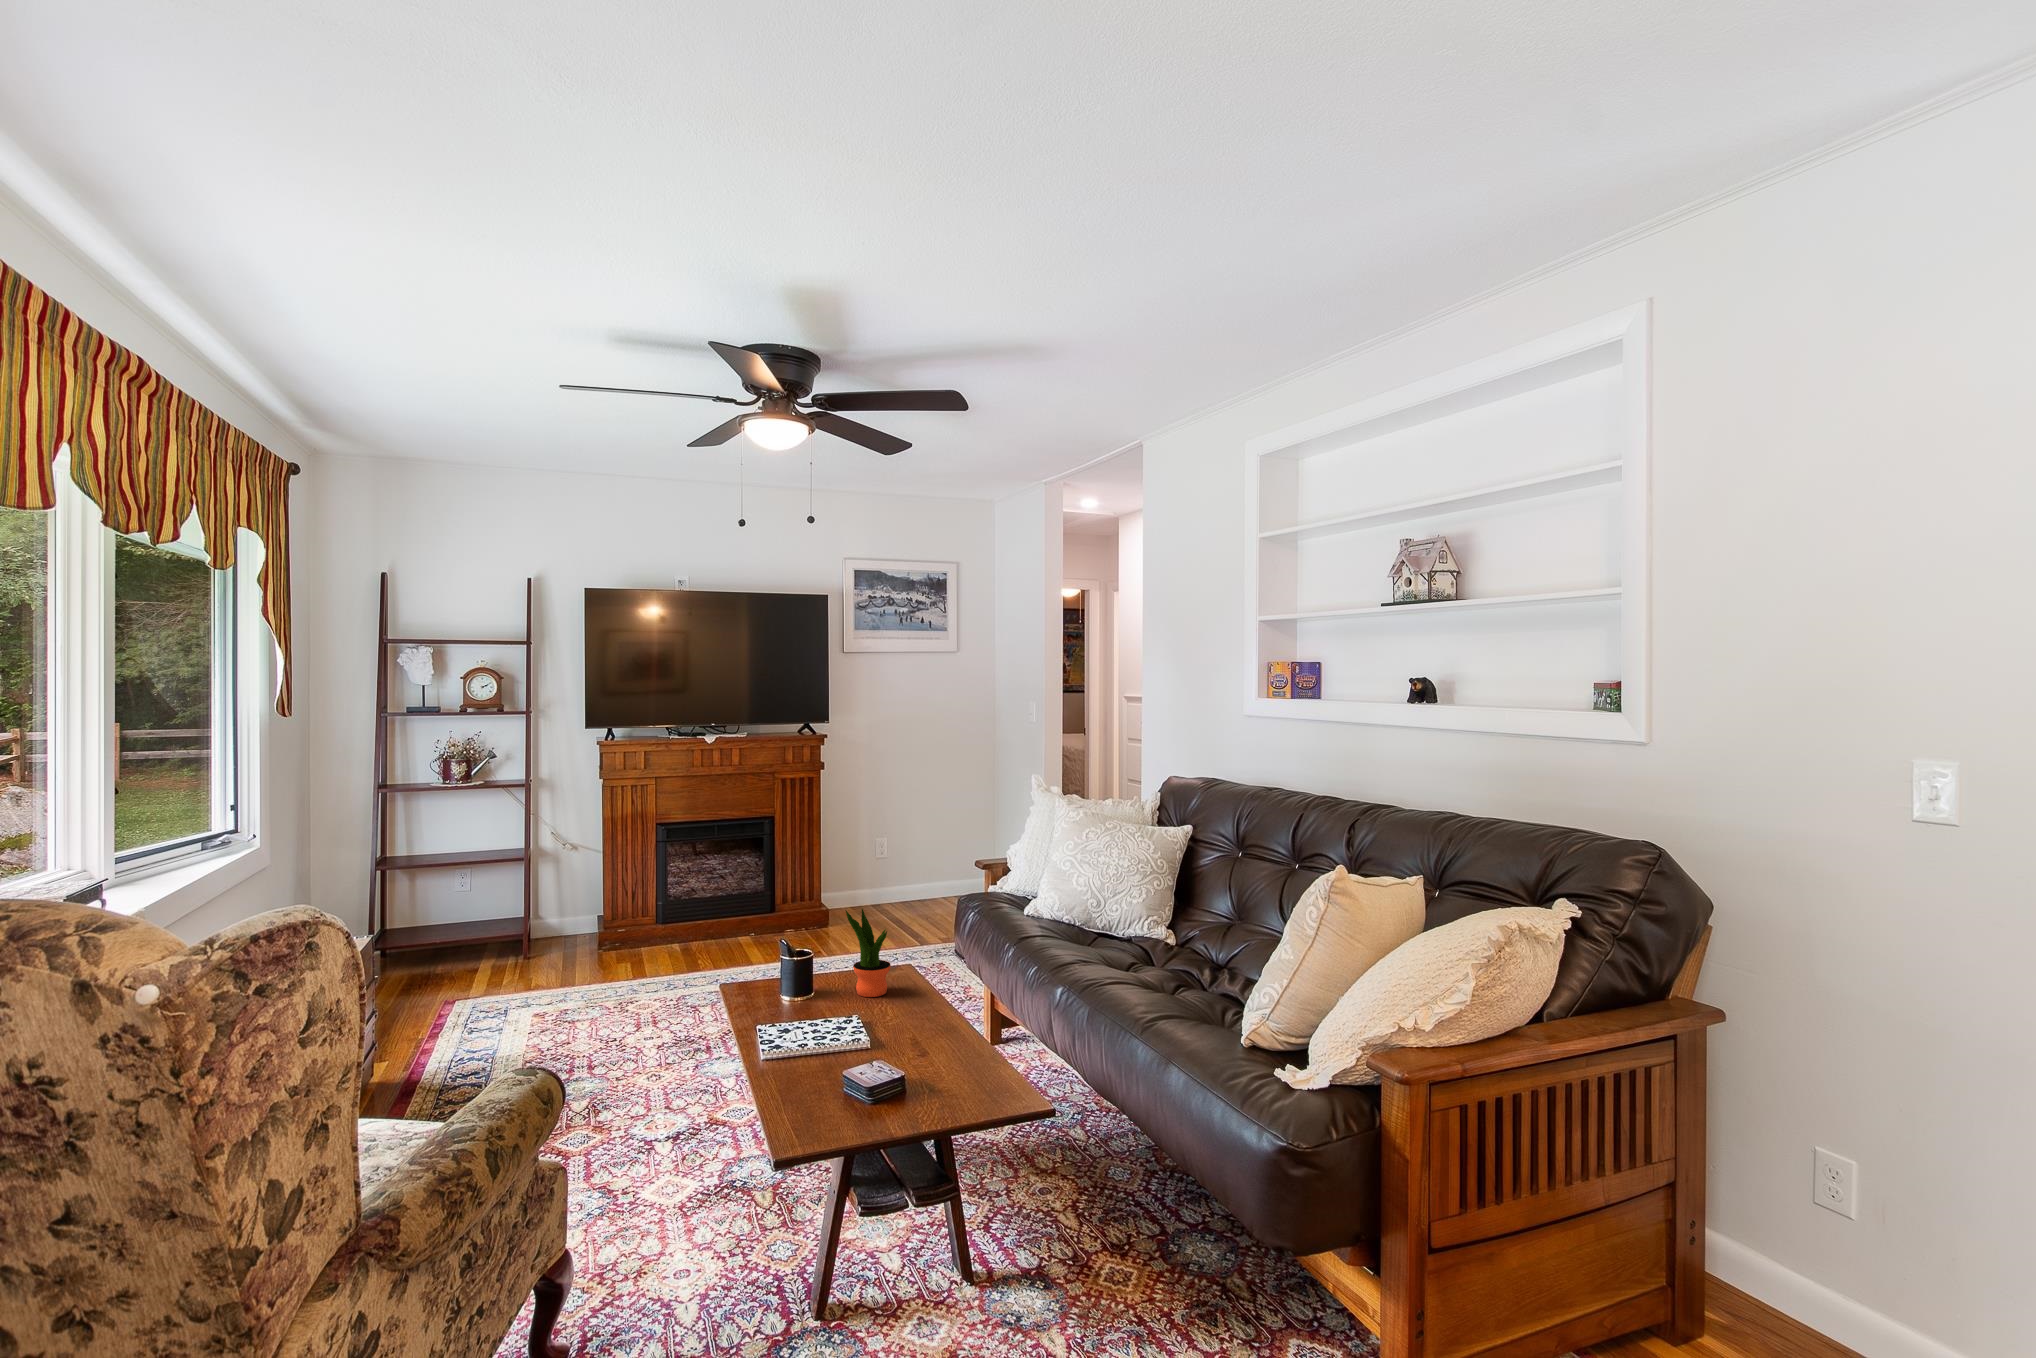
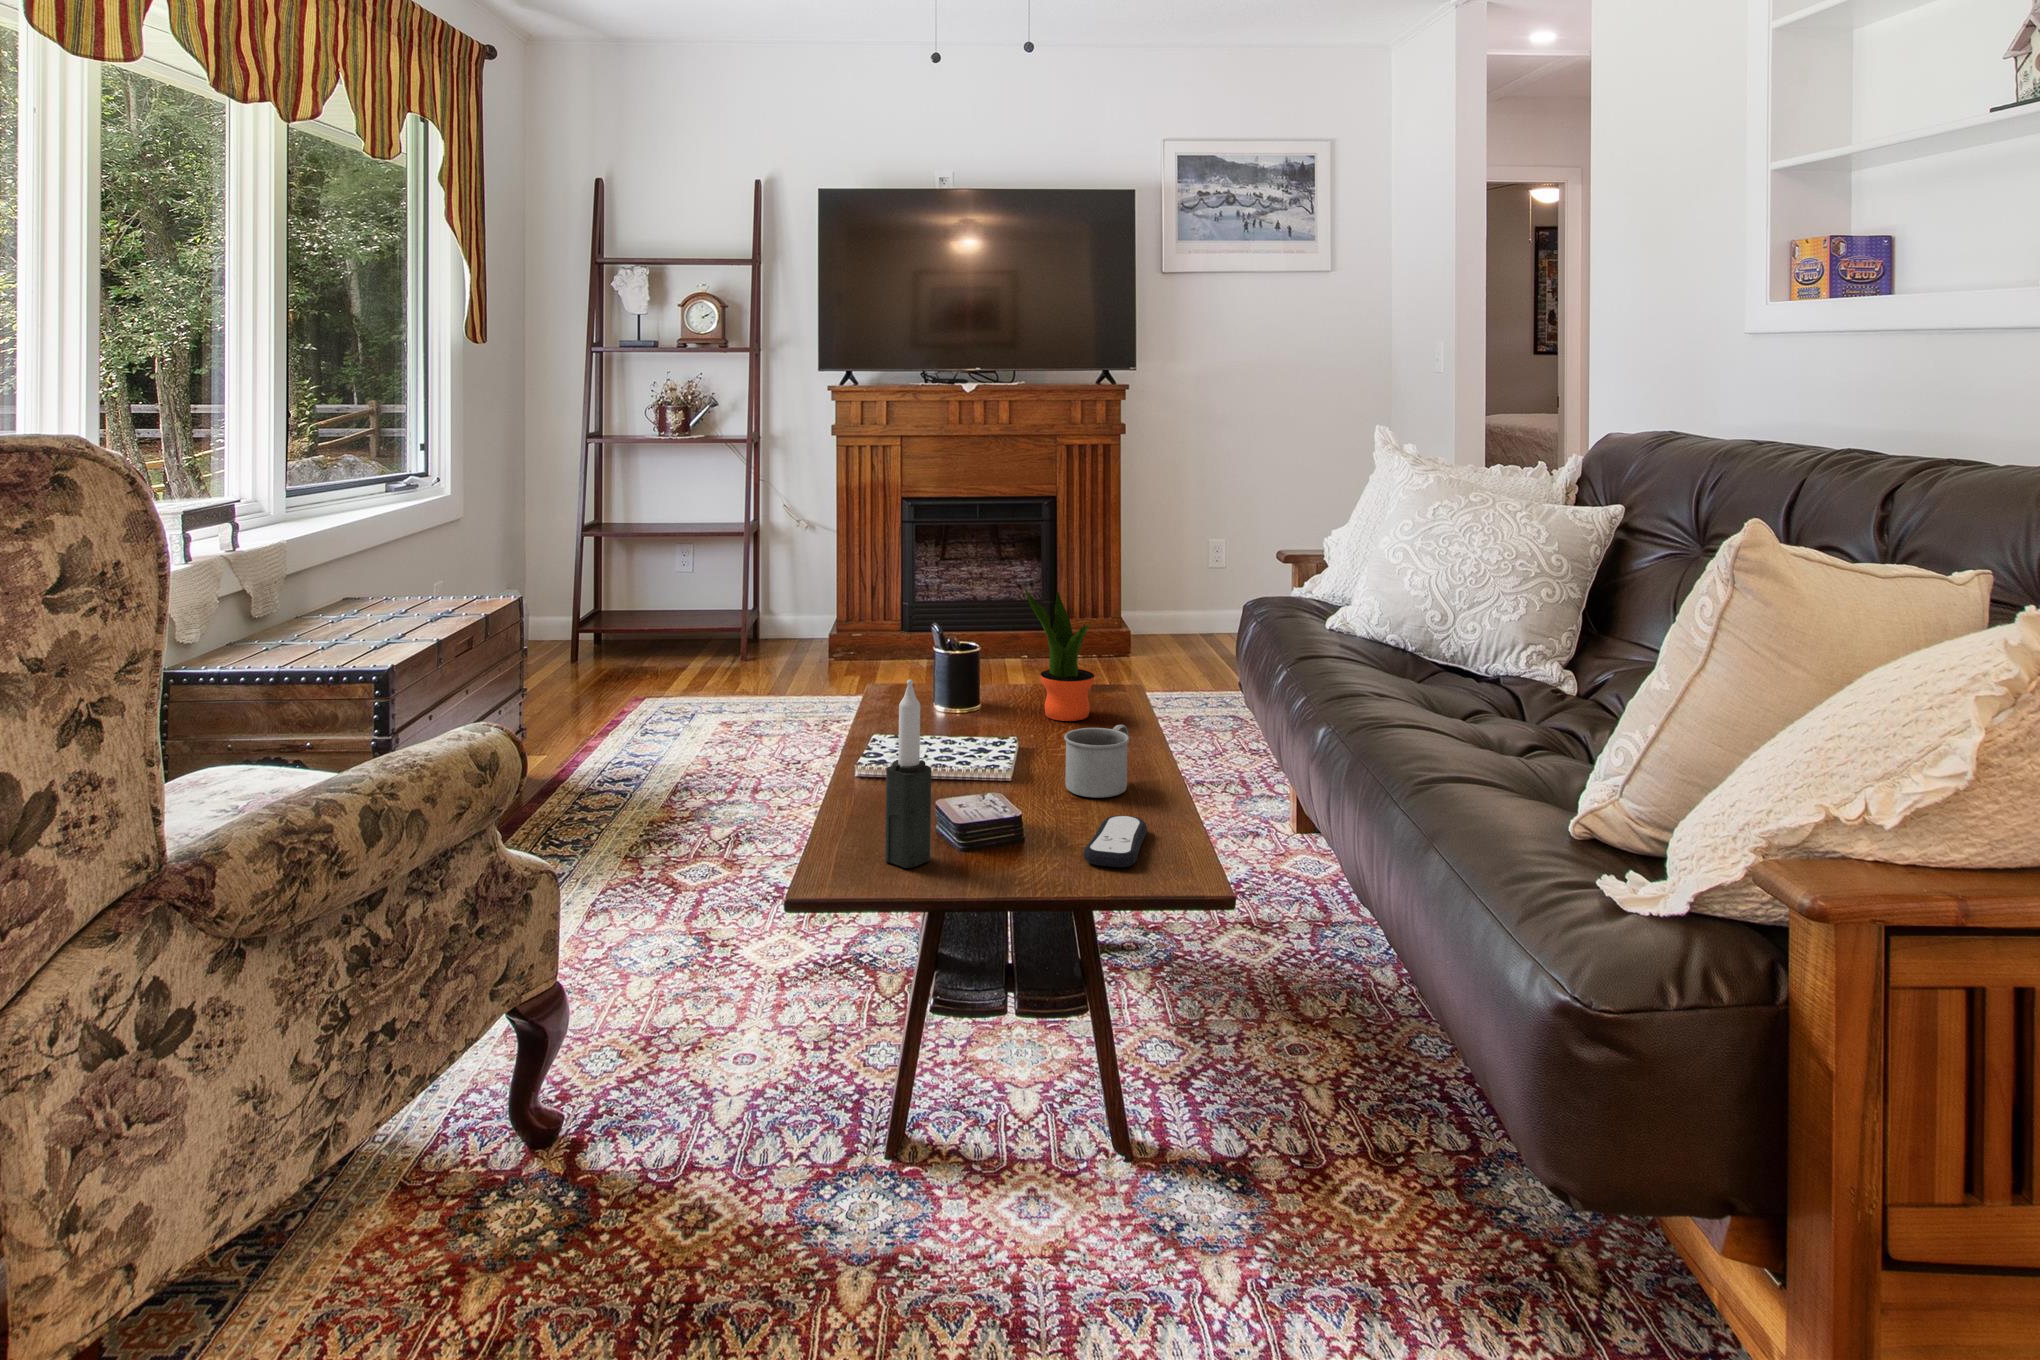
candle: none [816,995,846,1123] -> present [885,680,931,868]
mug: none [901,1000,944,1052] -> present [1064,725,1129,798]
remote control: none [943,1062,978,1100] -> present [1083,815,1147,867]

